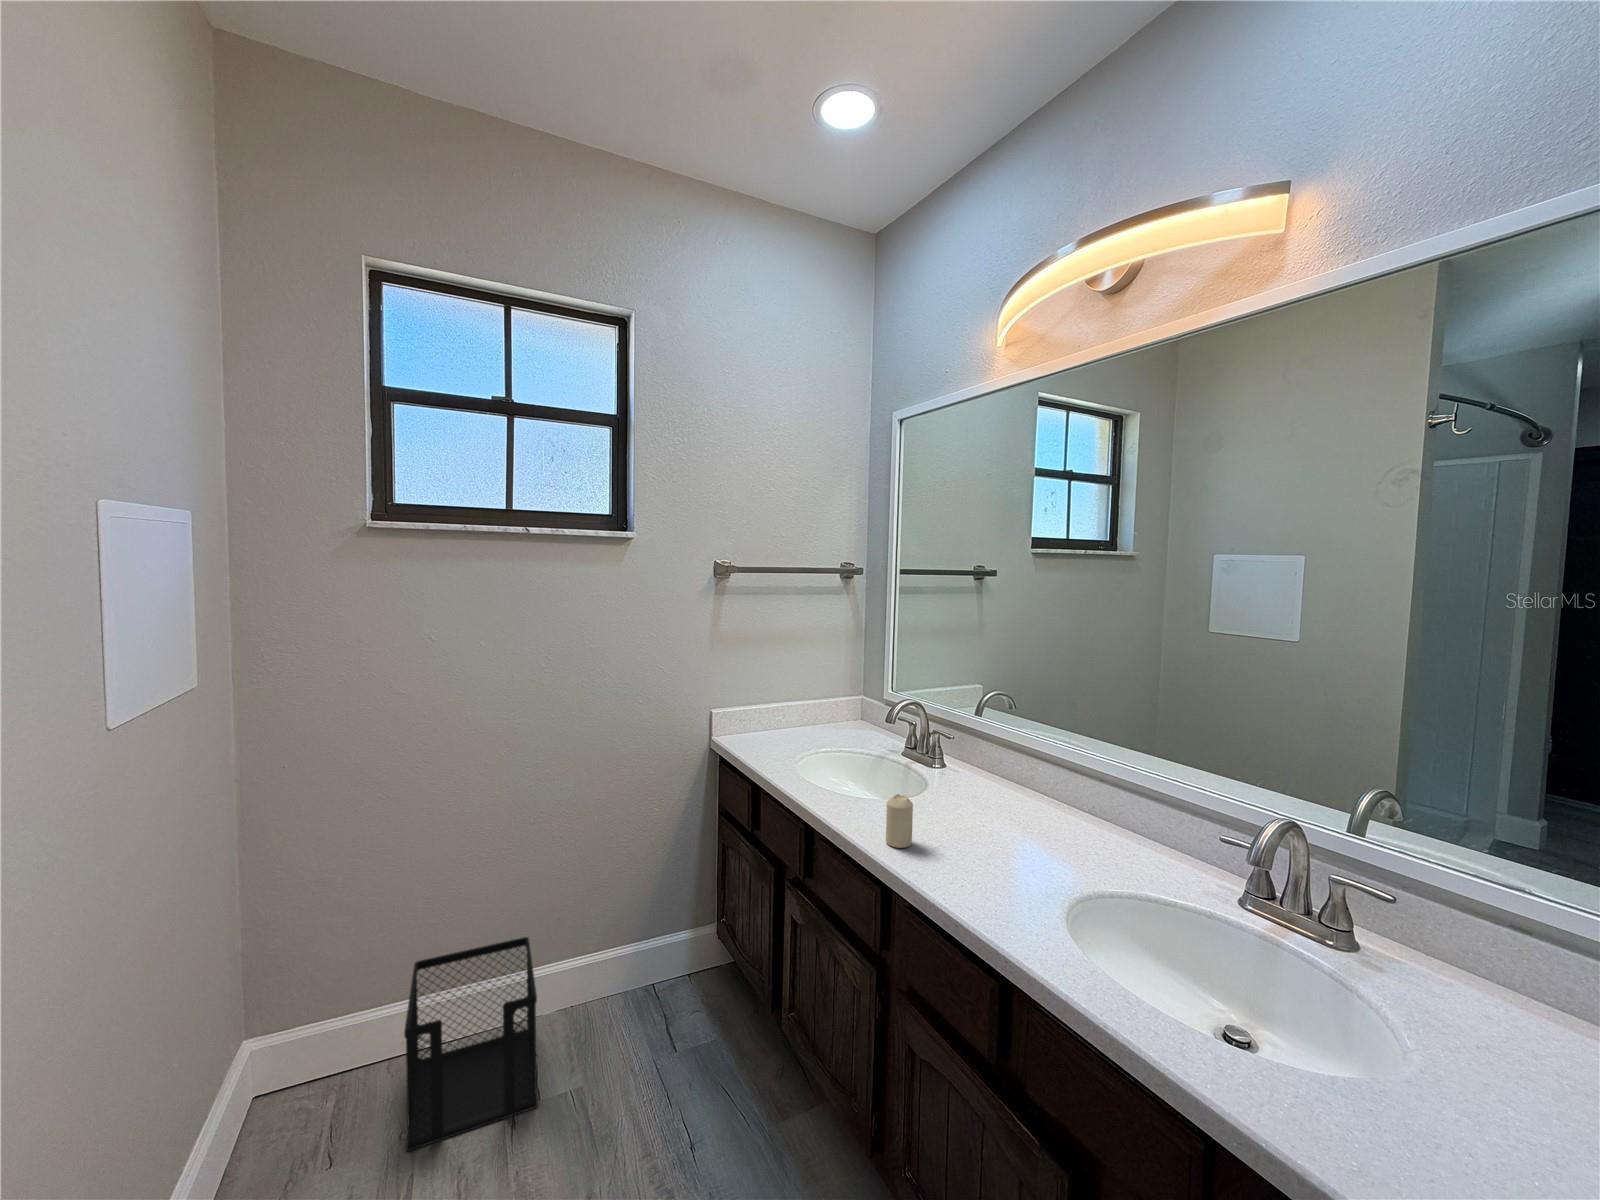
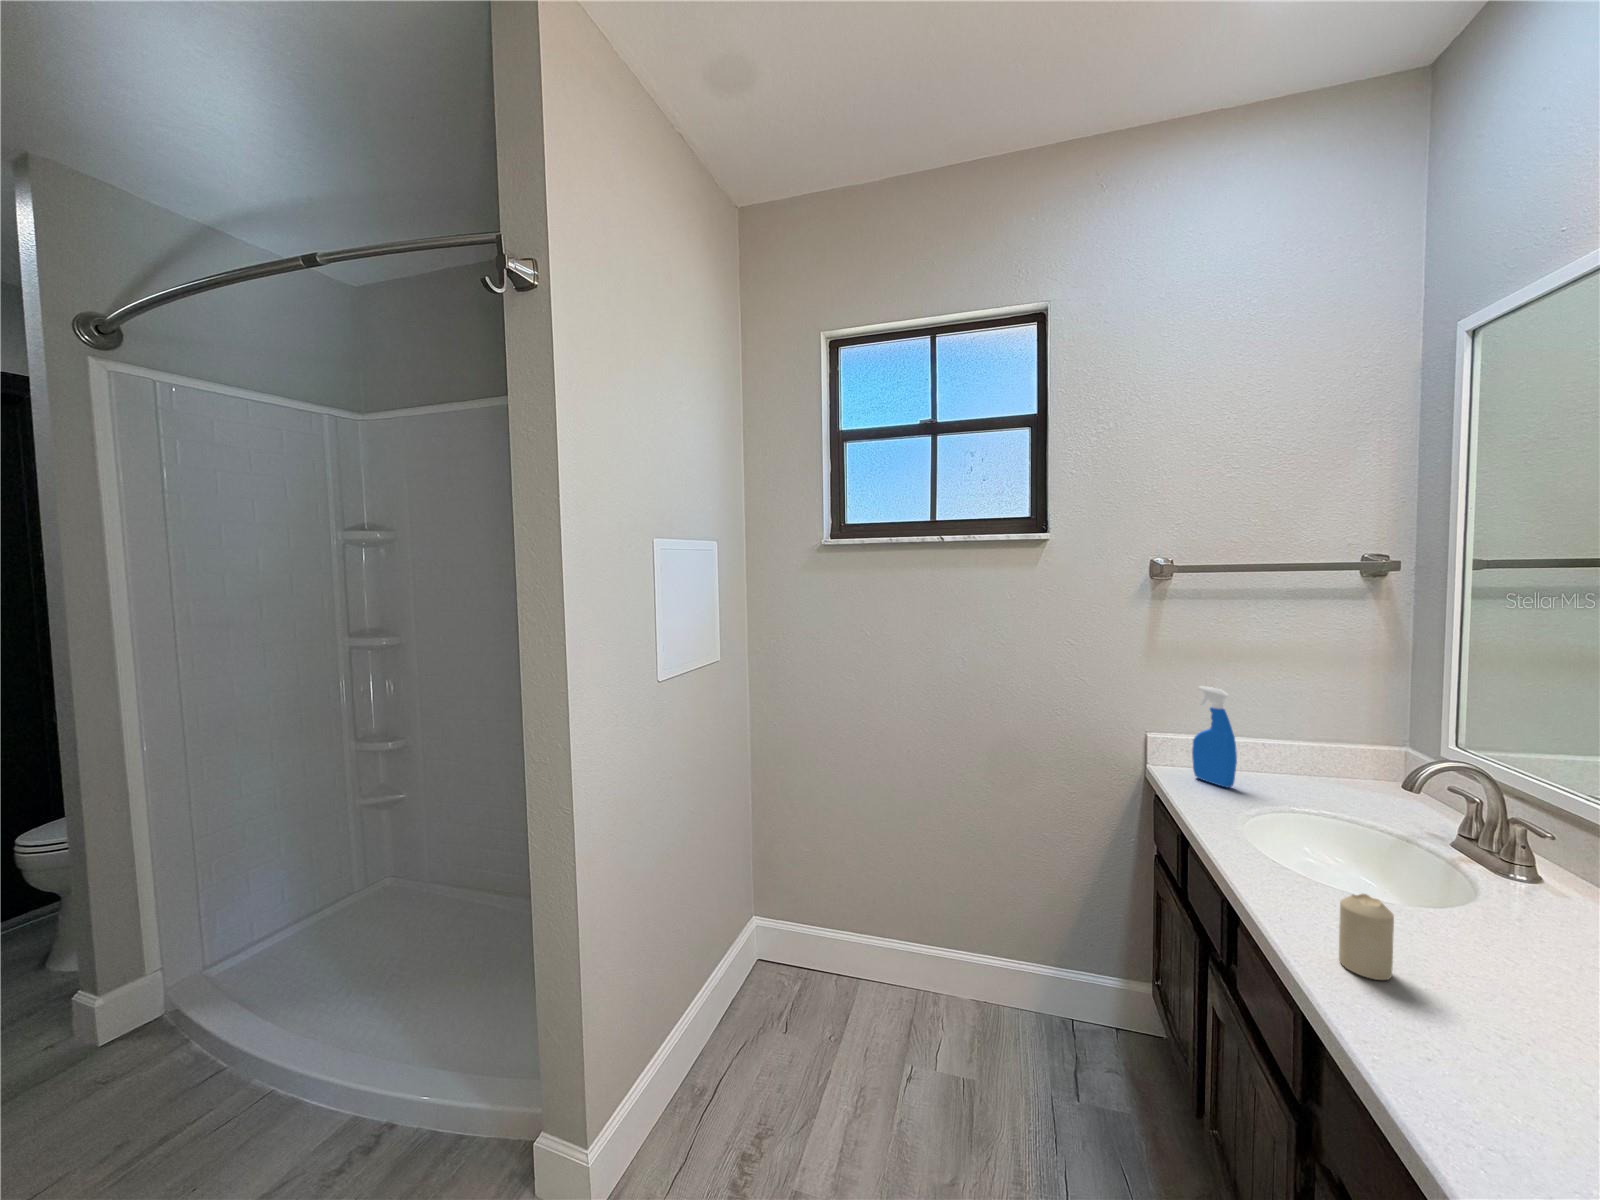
spray bottle: none [751,666,782,745] -> present [1192,686,1237,787]
wastebasket: present [404,937,538,1151] -> none [830,899,943,1075]

